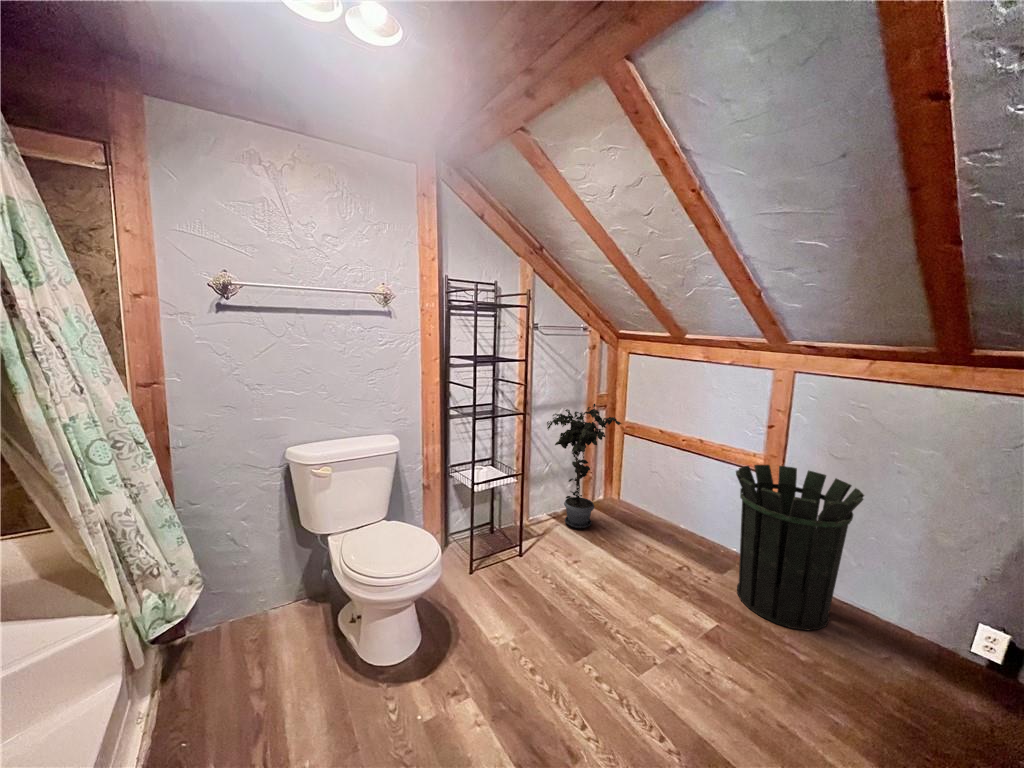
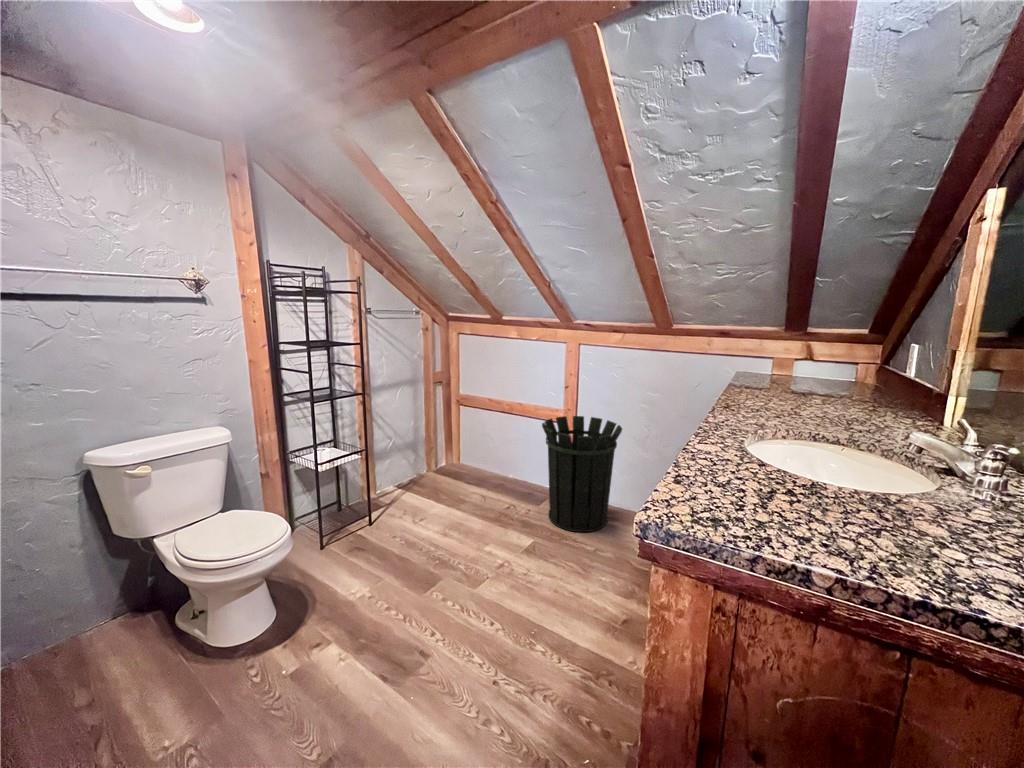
potted plant: present [547,404,621,528] -> none [386,380,455,493]

